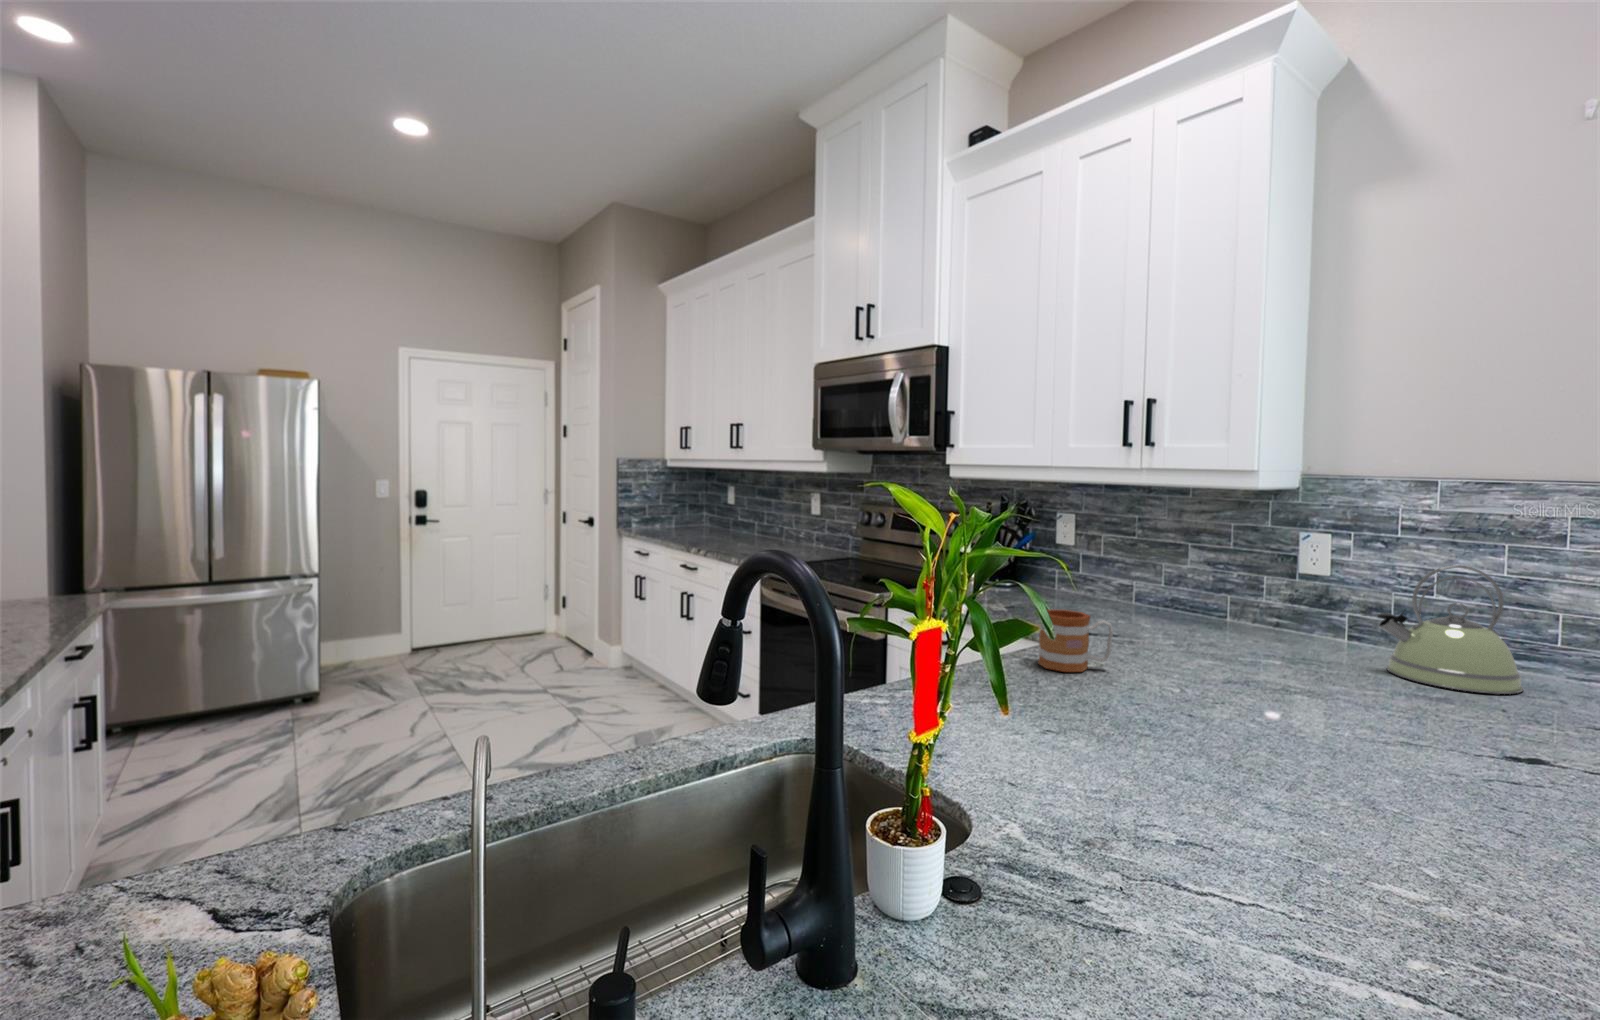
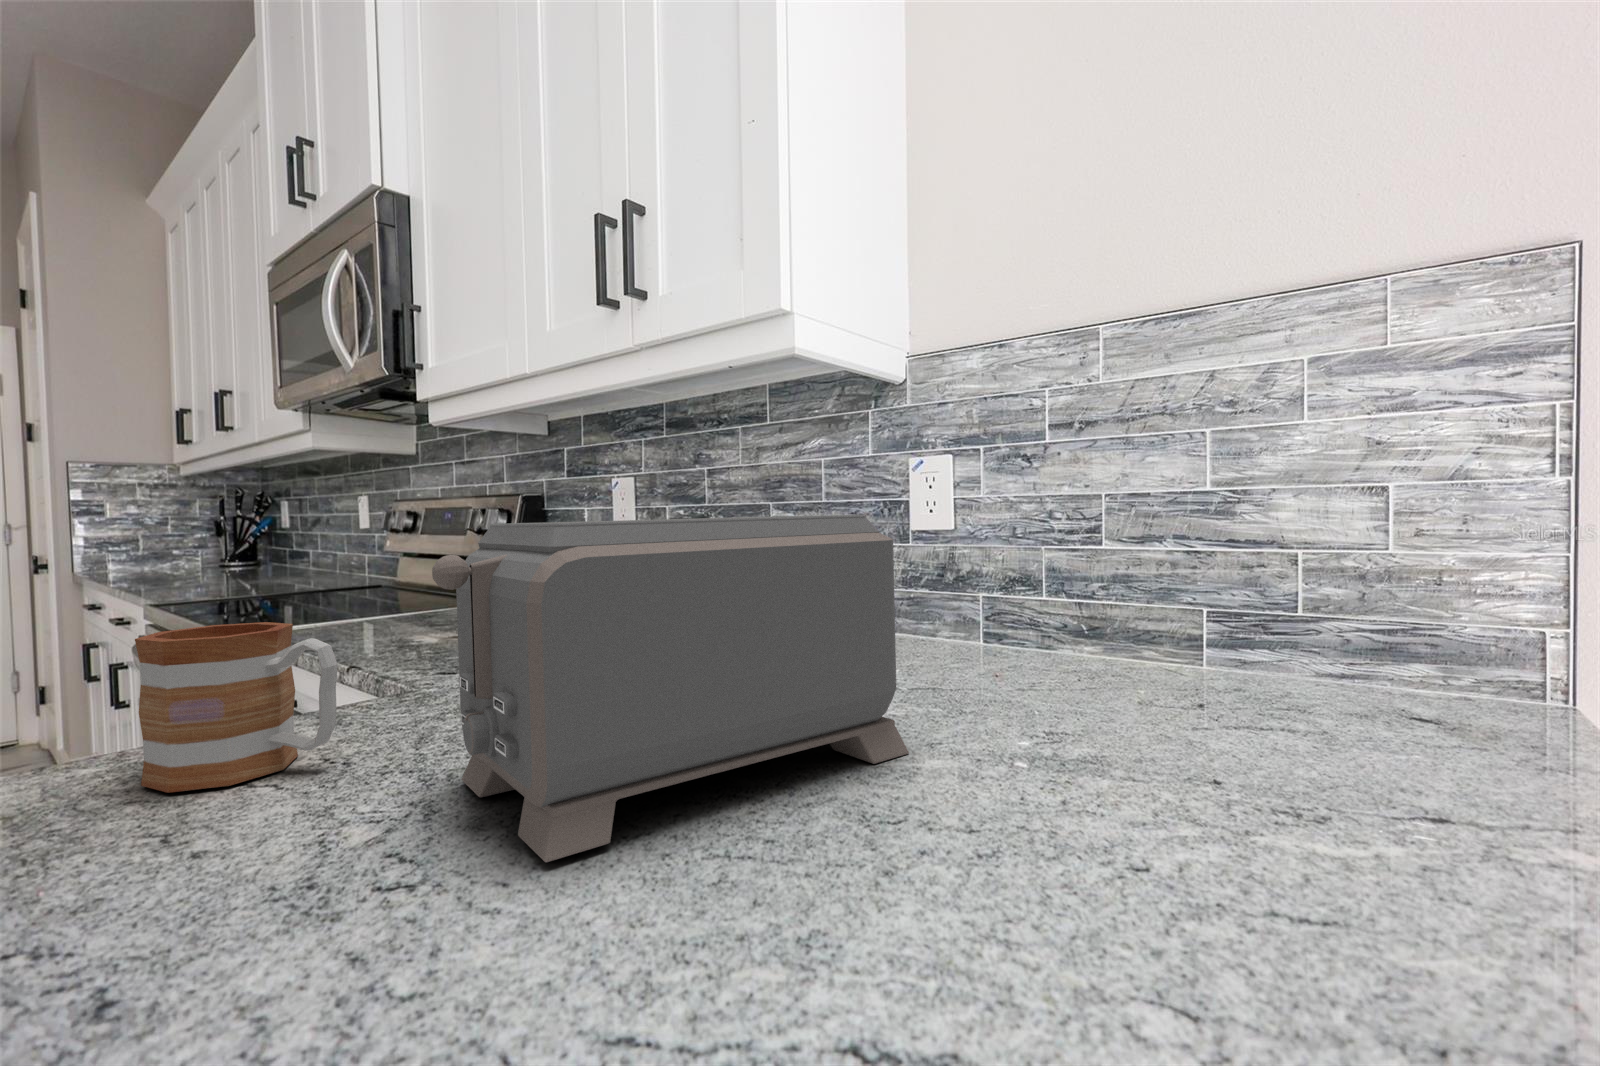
kettle: present [1377,565,1523,694] -> none [975,458,1239,730]
toaster: none [1177,581,1364,708] -> present [432,515,909,862]

